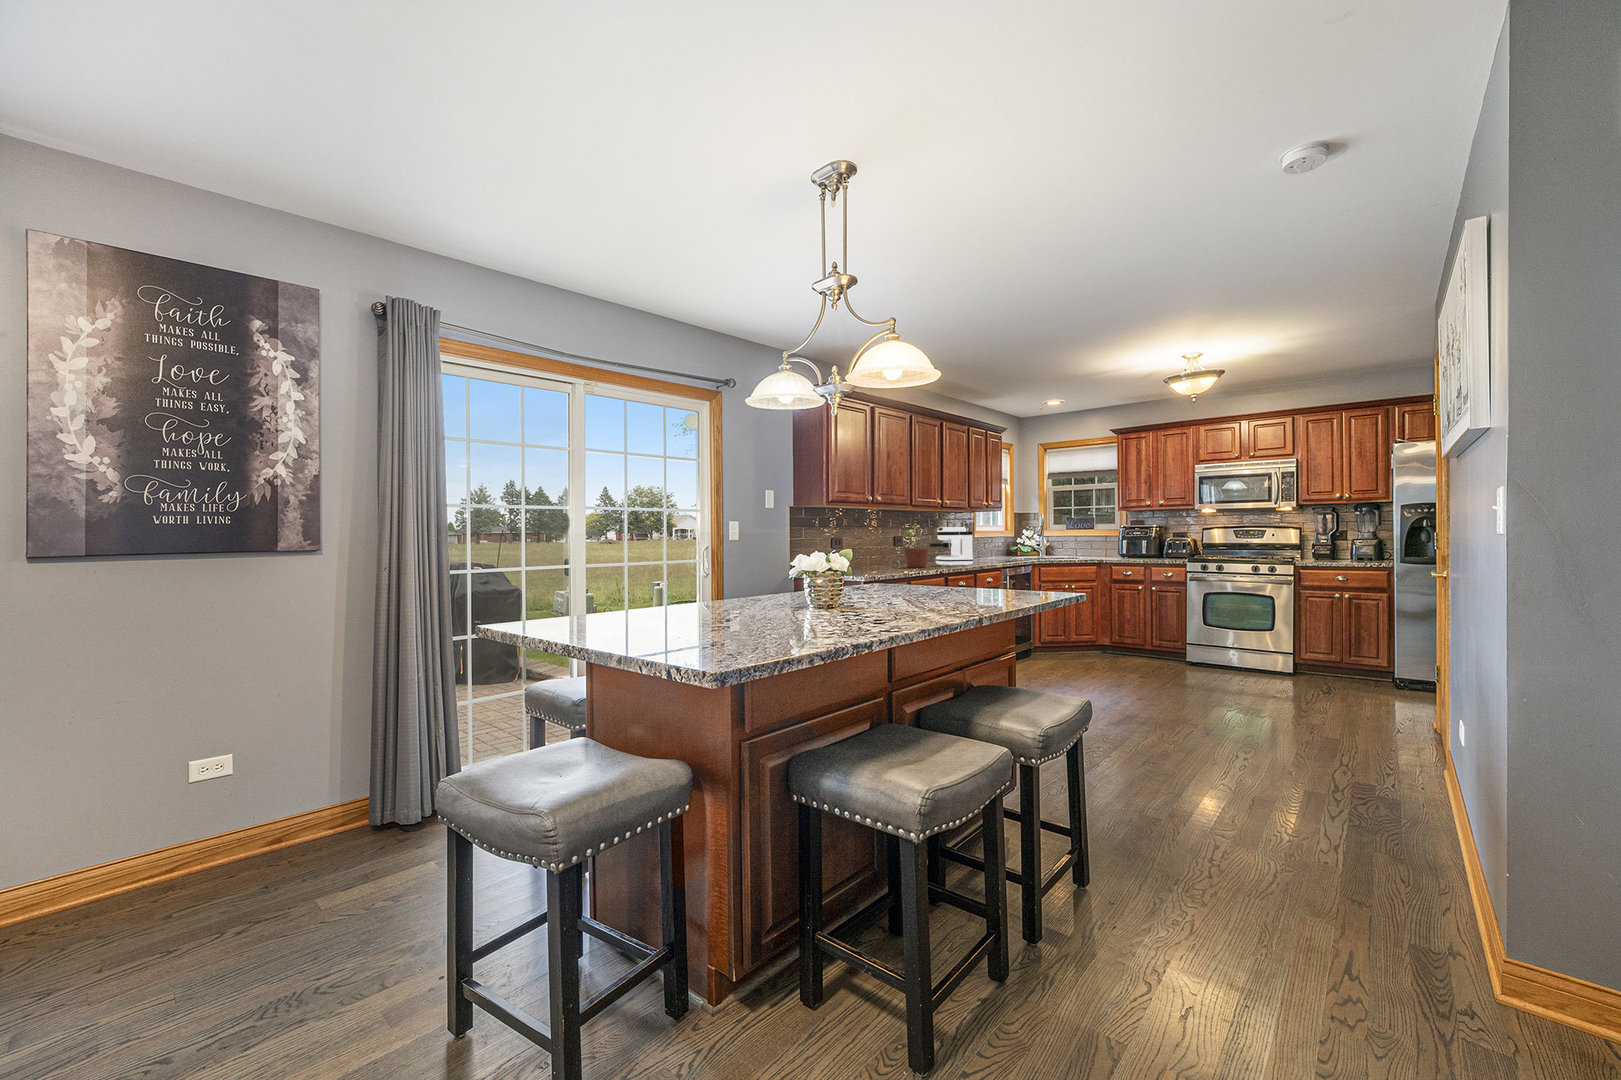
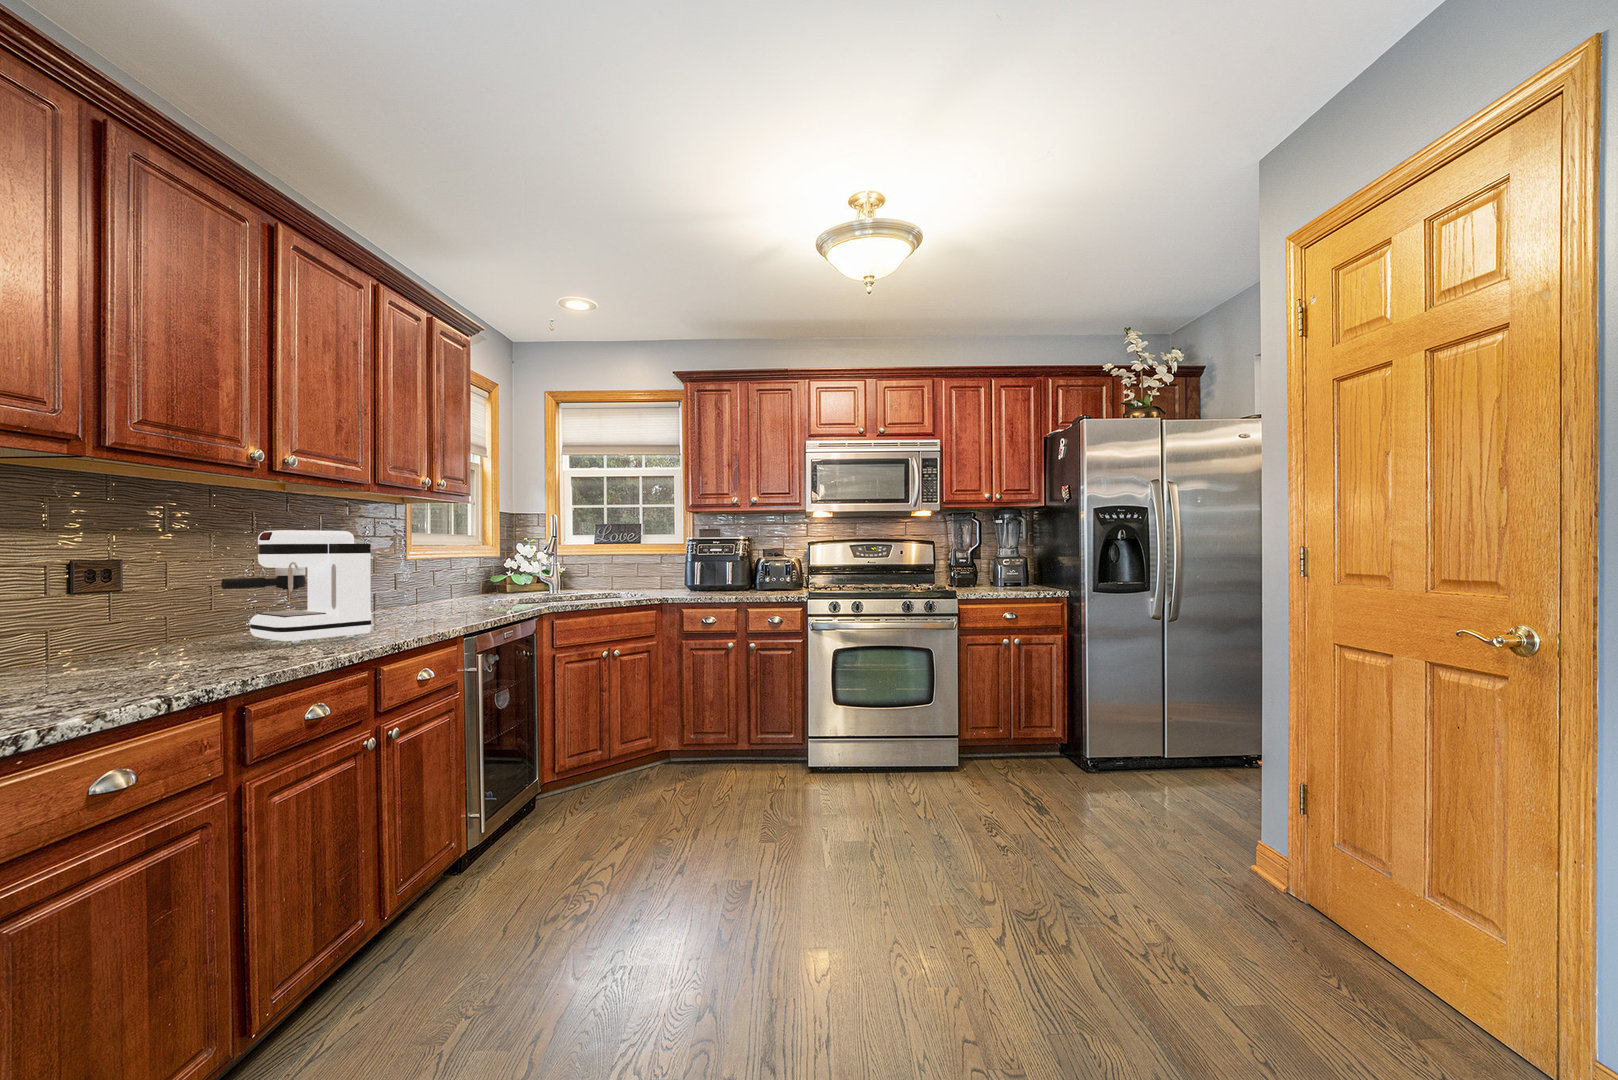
potted plant: present [904,525,929,568] -> none [85,522,199,666]

